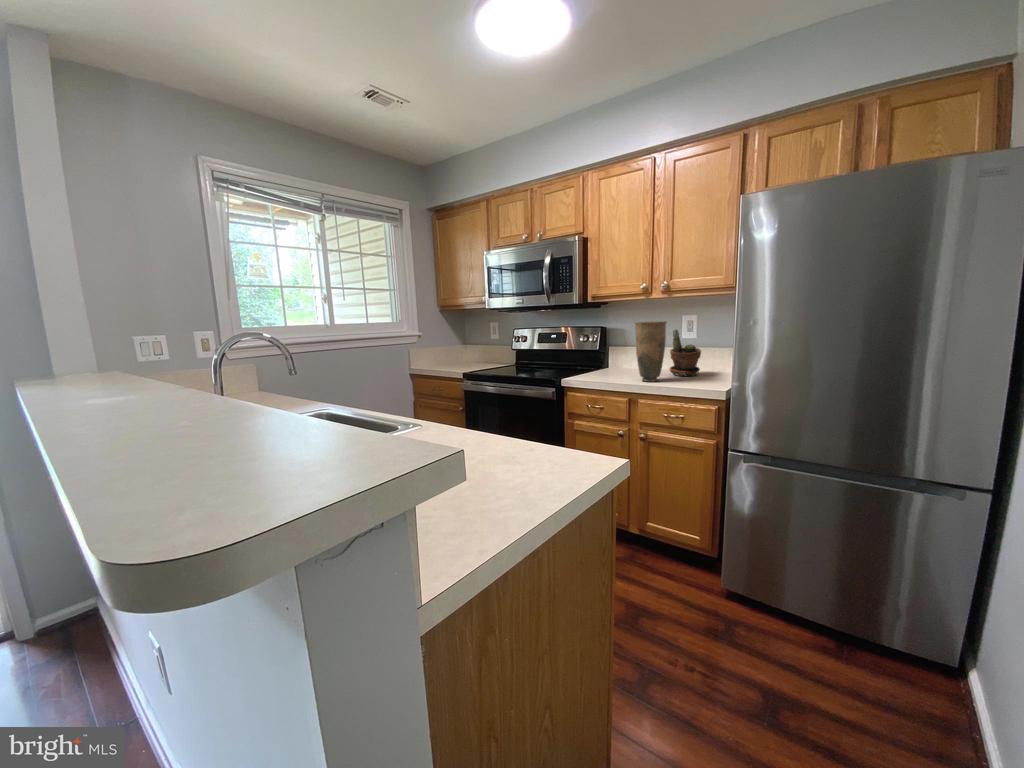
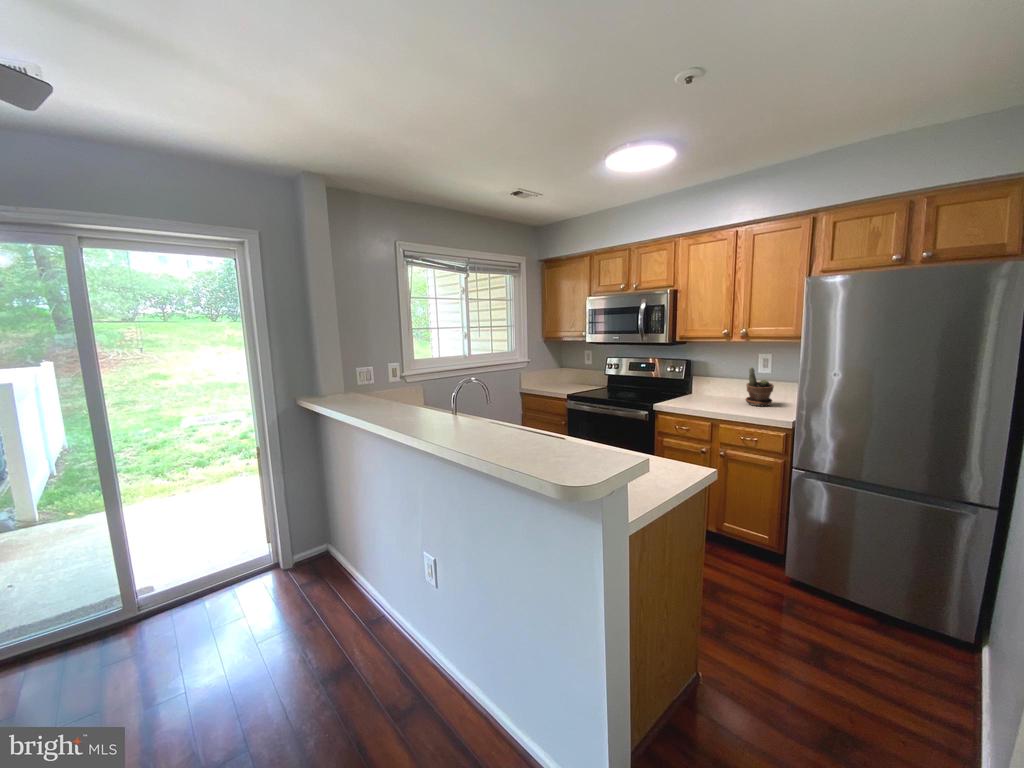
vase: present [635,321,667,382] -> none [716,361,744,410]

